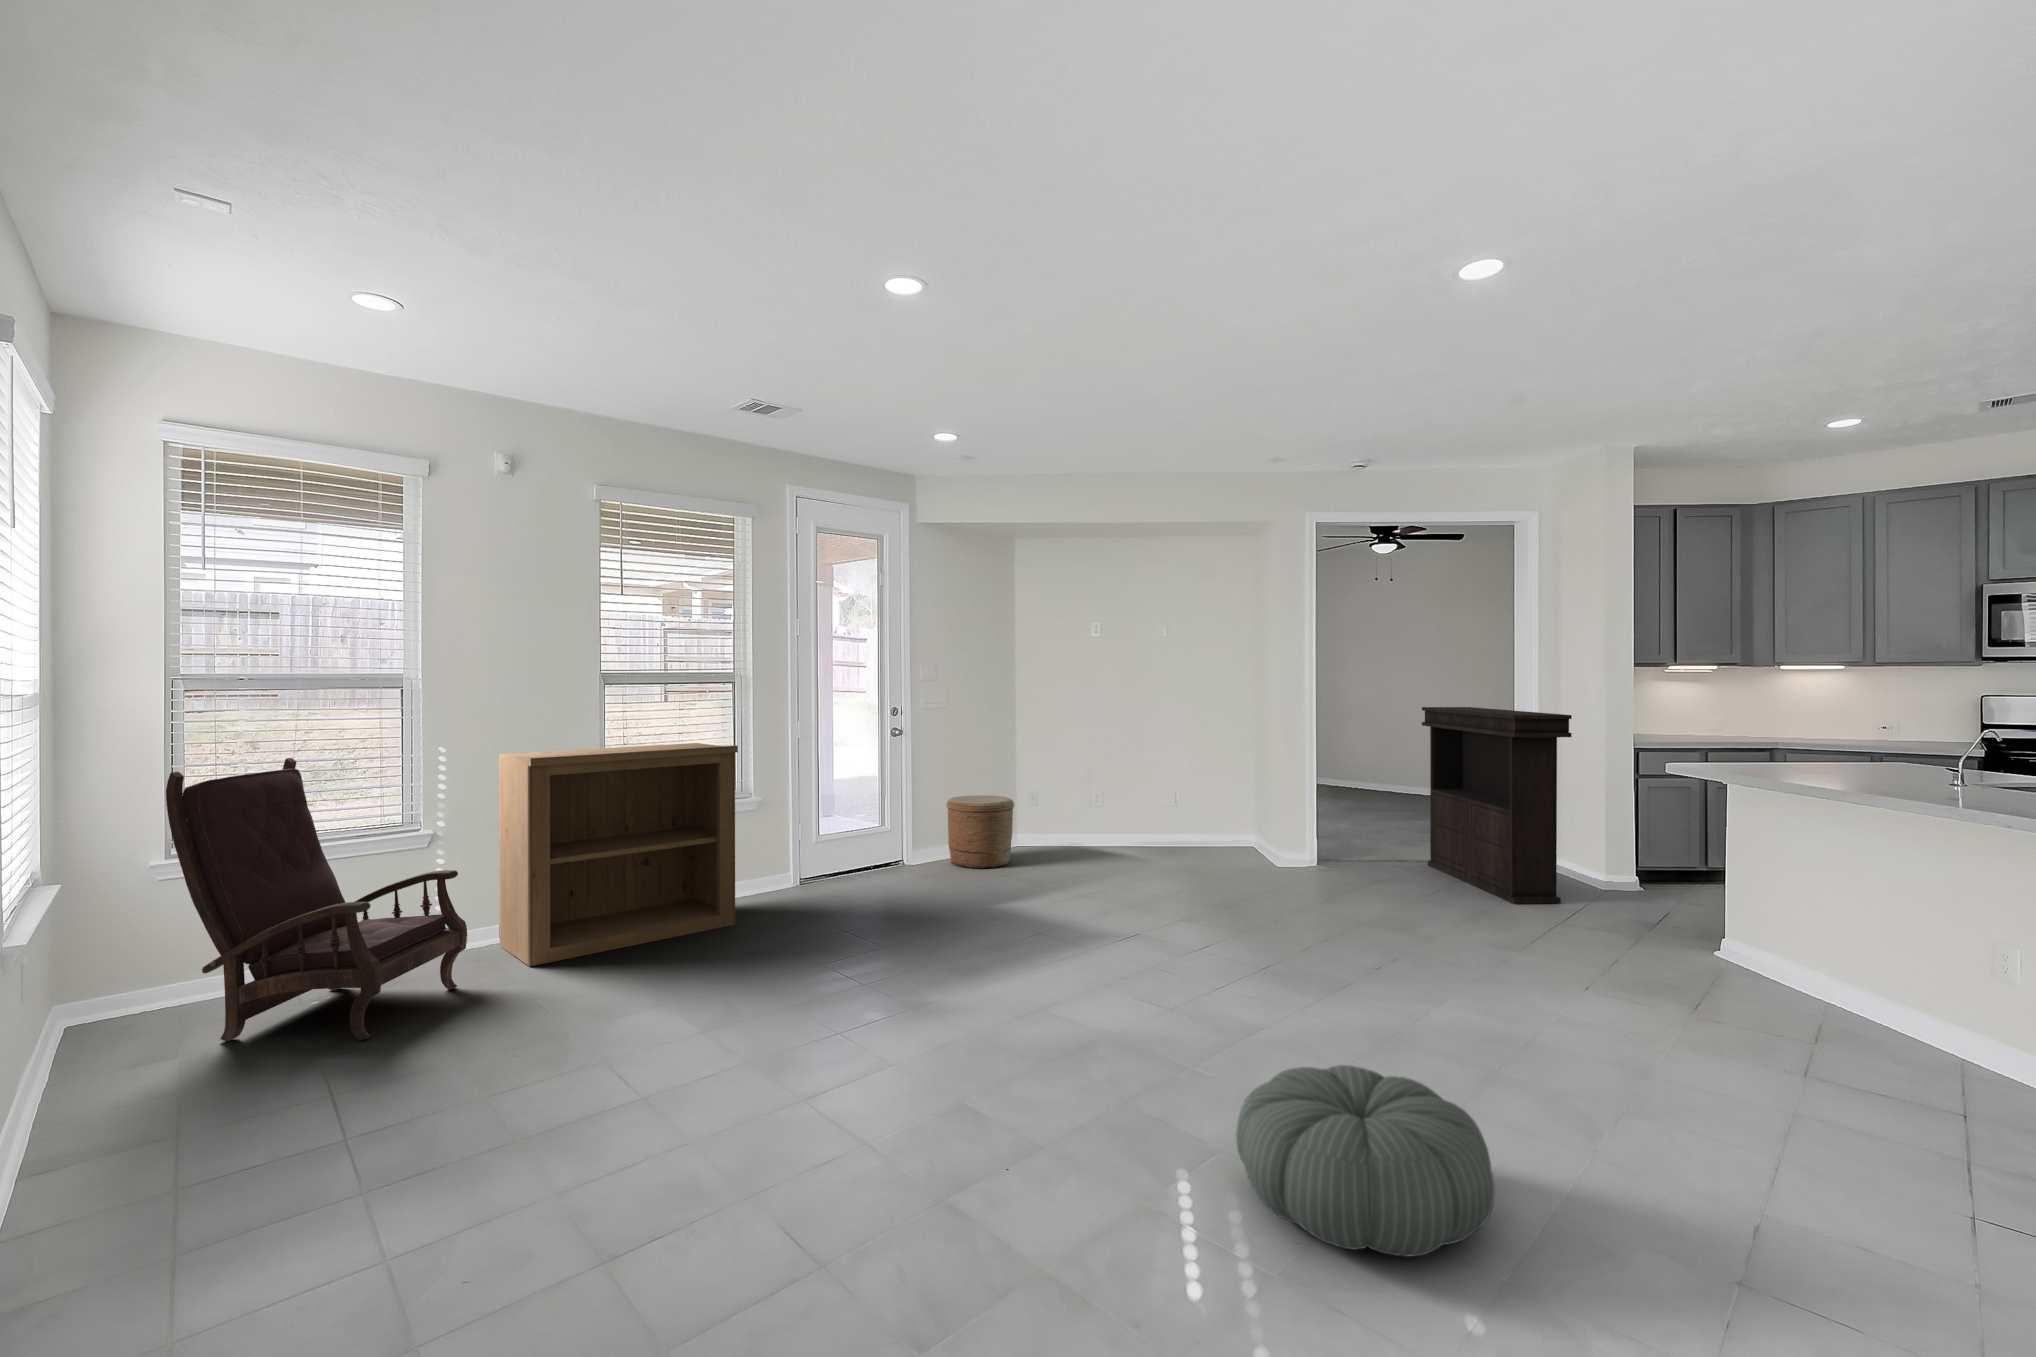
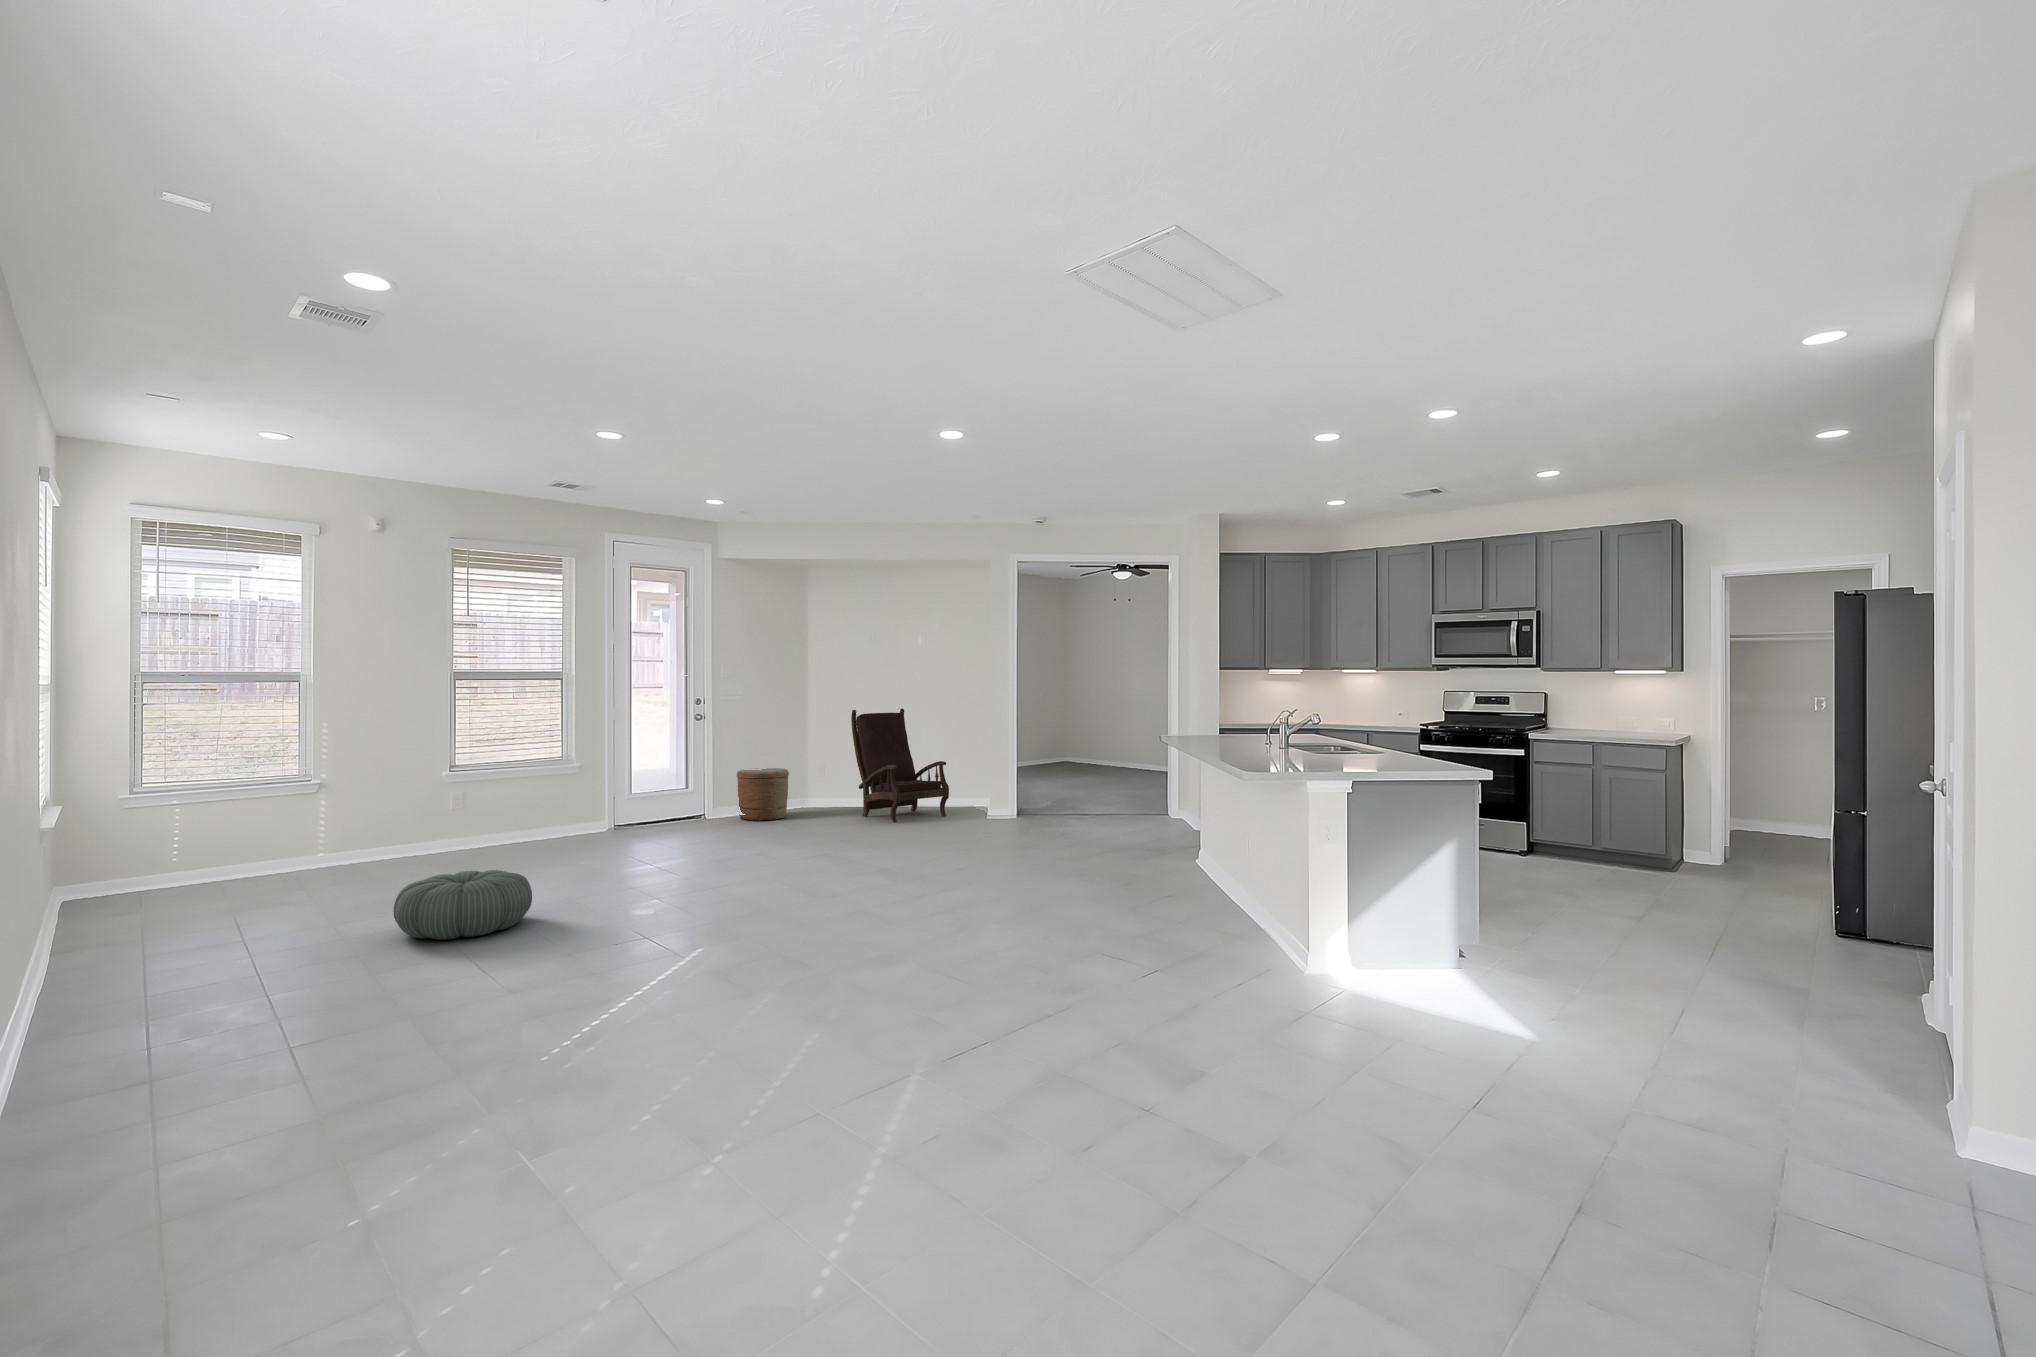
console table: present [1422,707,1572,904] -> none [1089,700,1152,834]
bookshelf: present [499,743,738,966] -> none [370,724,550,872]
armchair: present [166,758,467,1042] -> present [851,709,949,822]
pouf: present [1236,1065,1495,1257] -> present [393,870,532,940]

